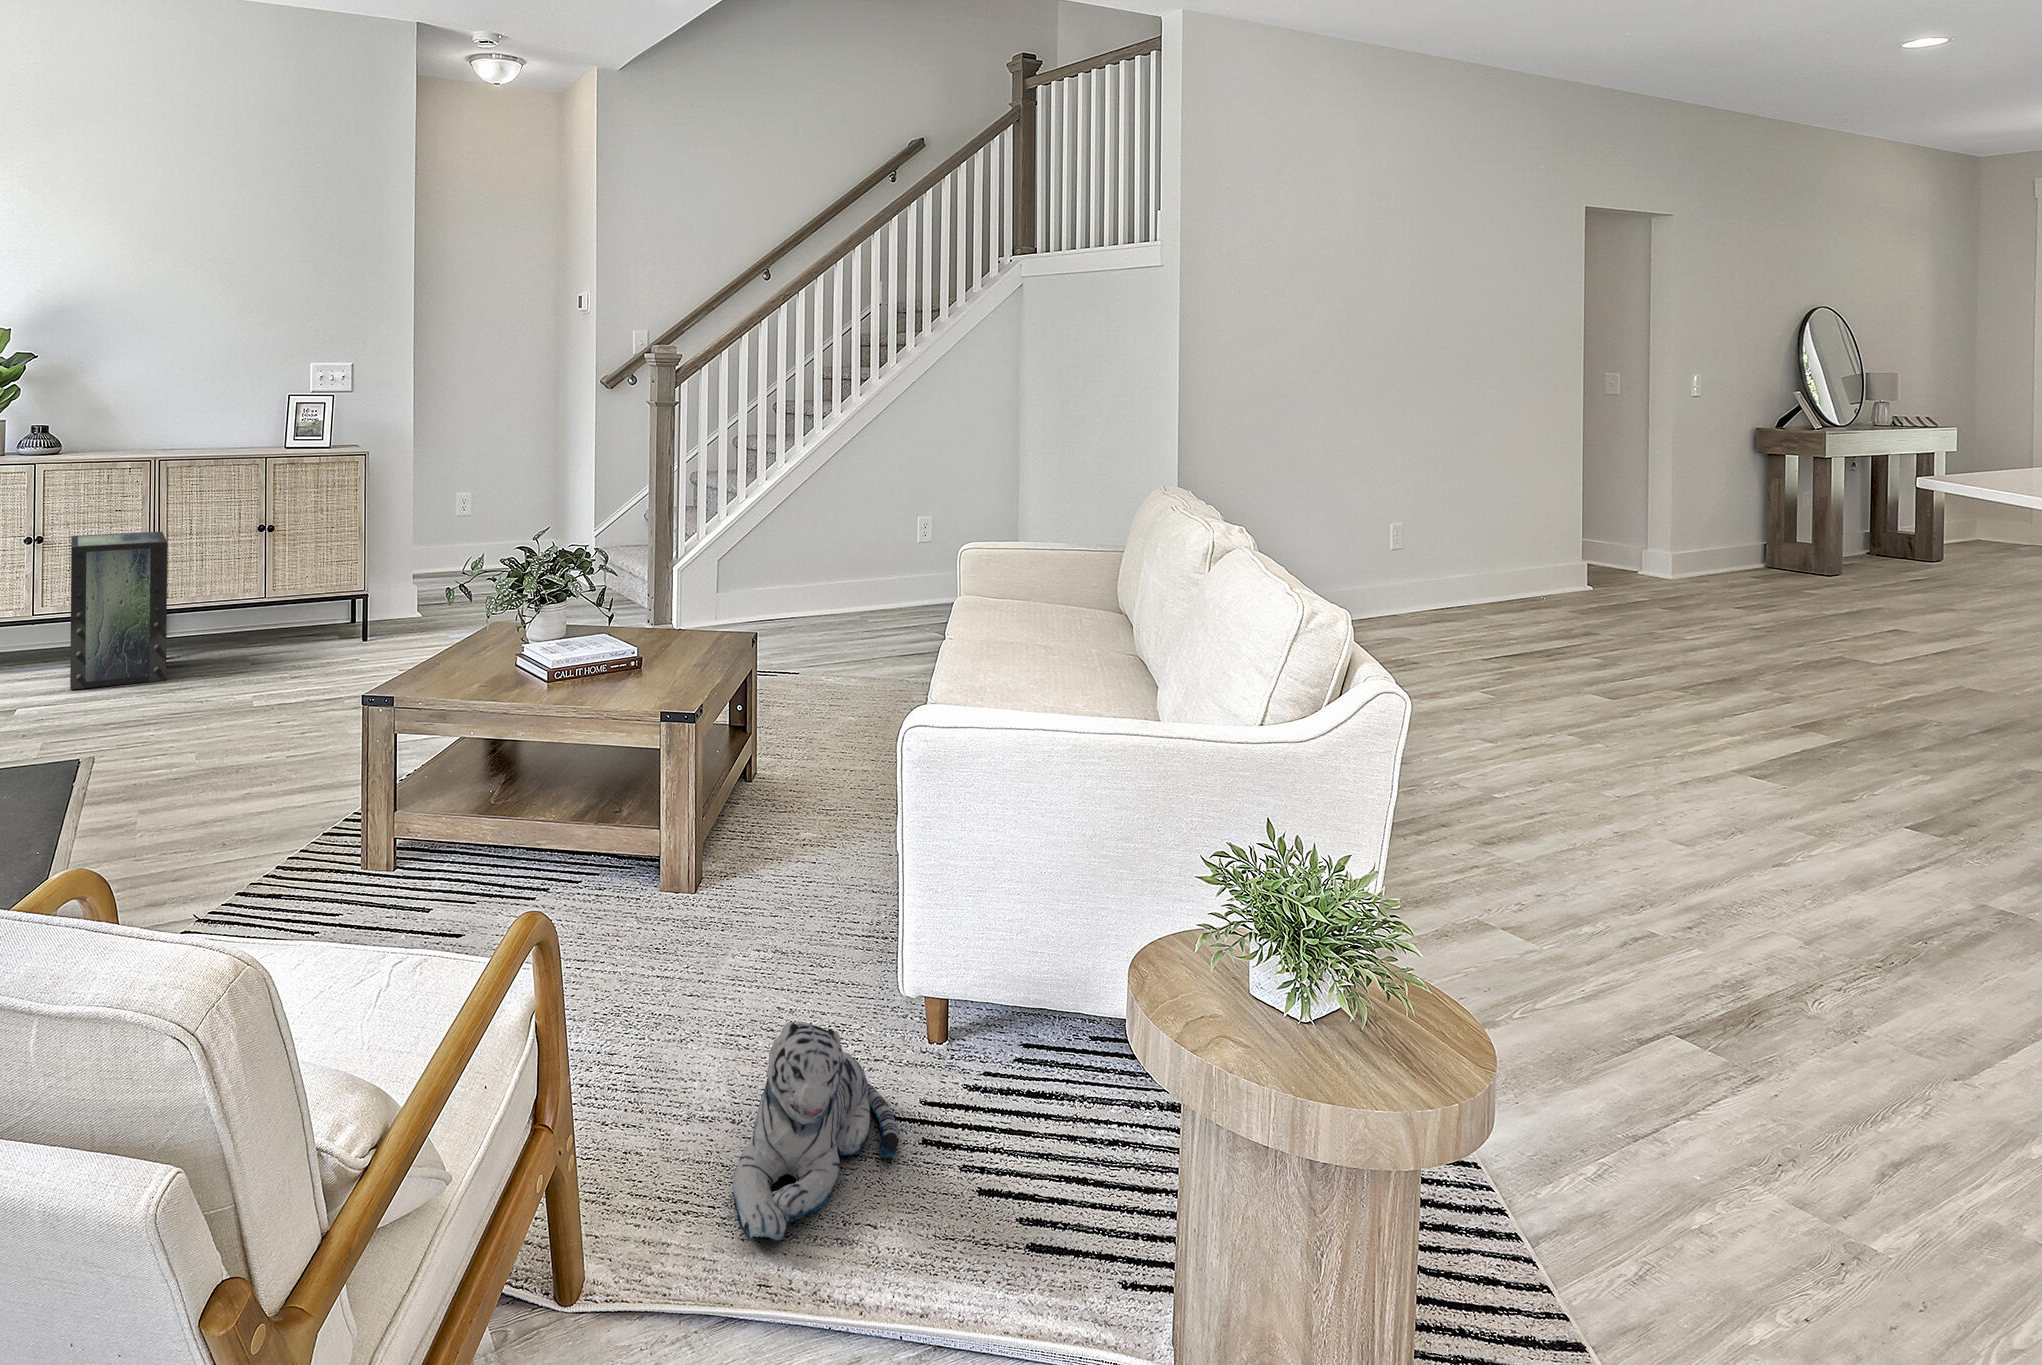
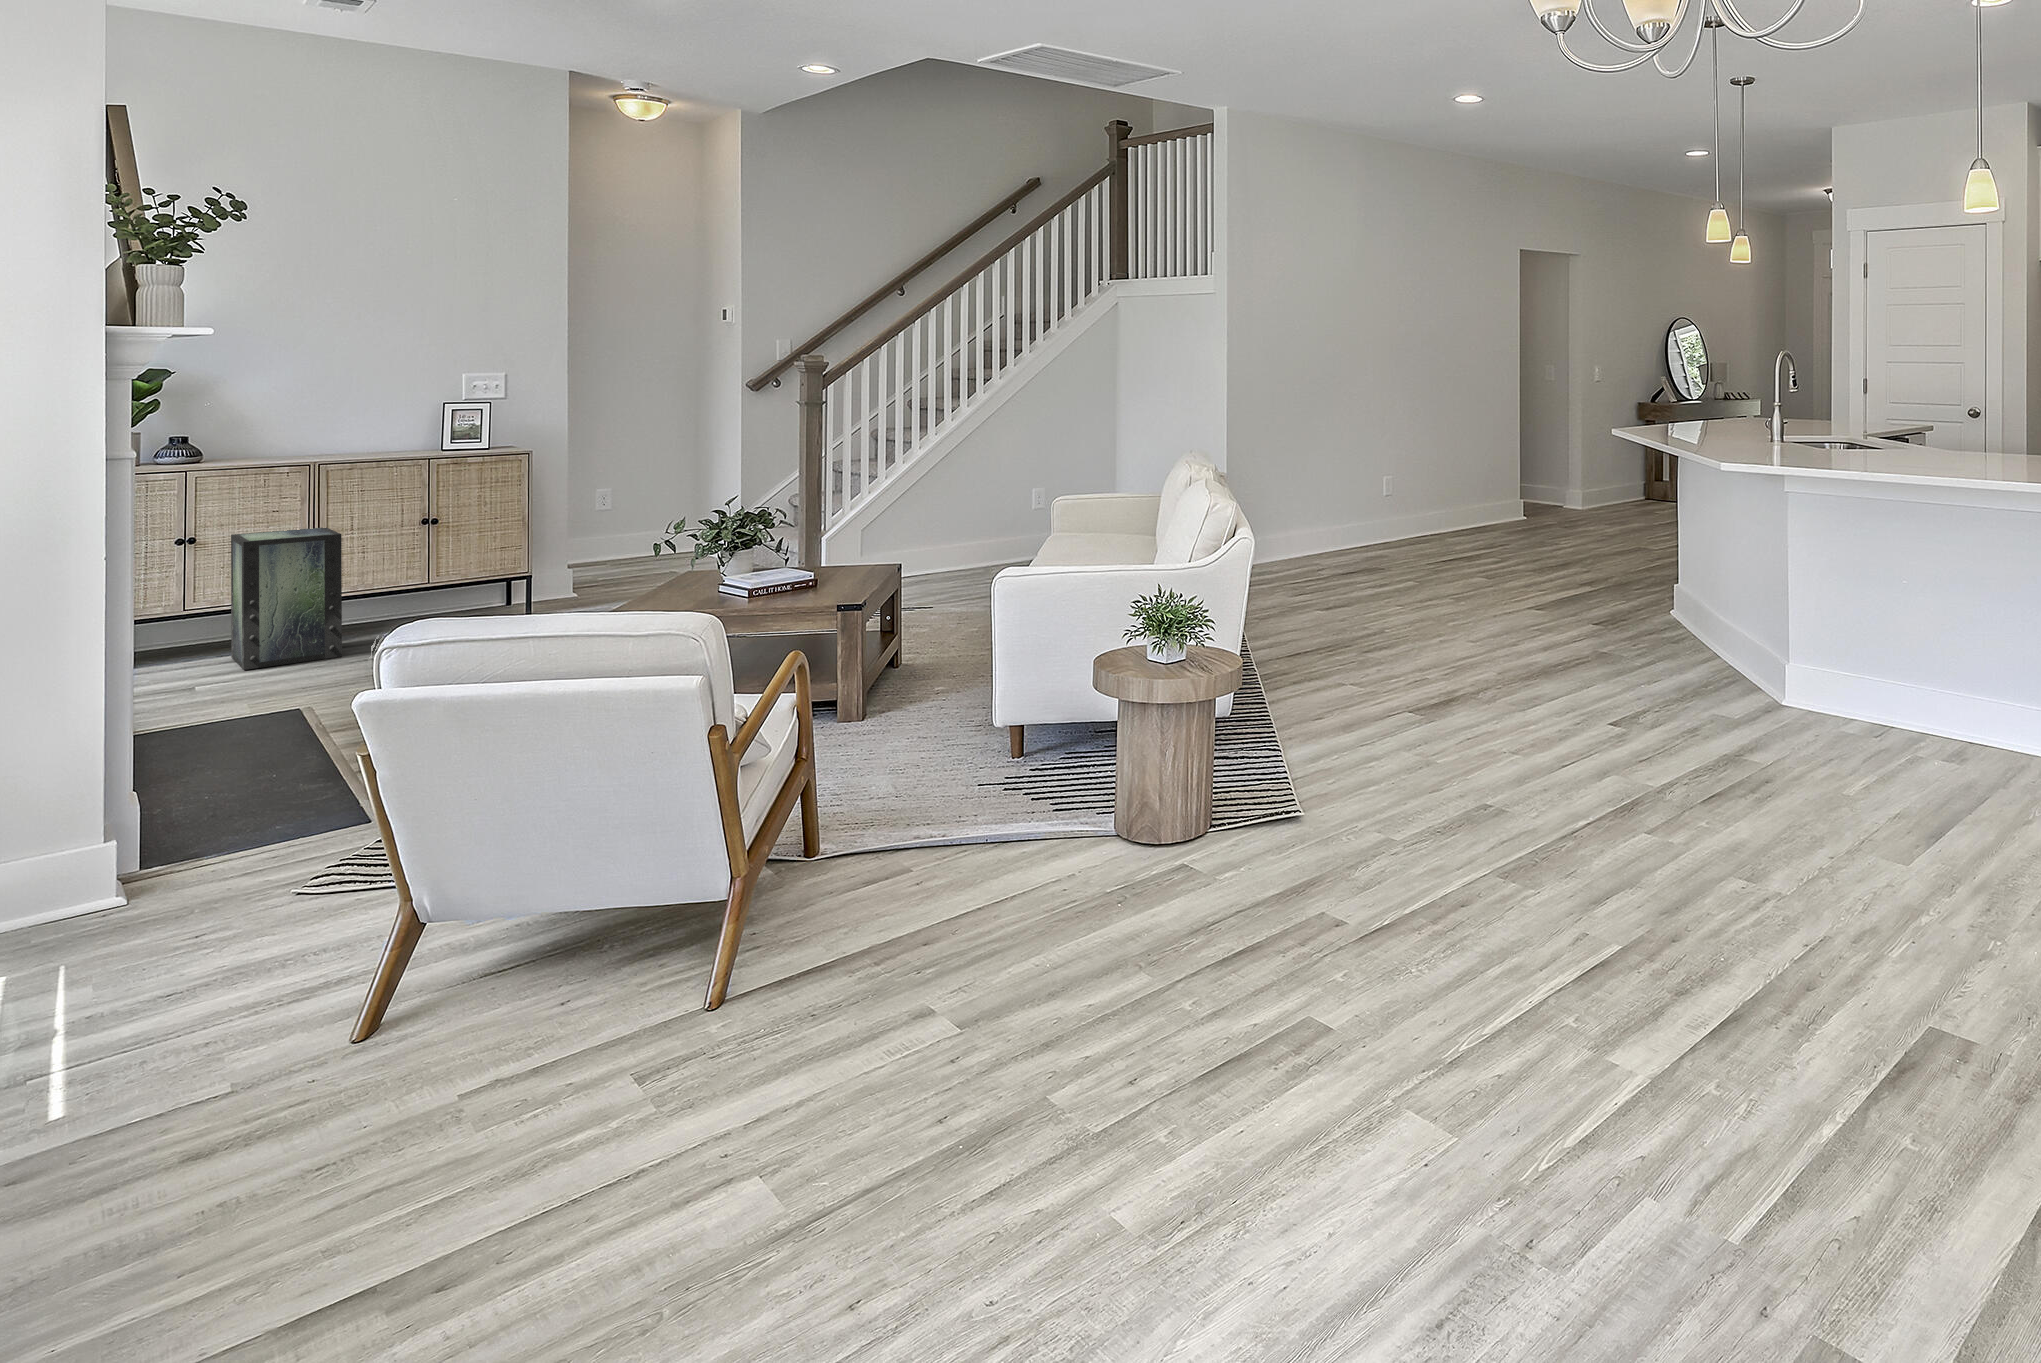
plush toy: present [733,1022,899,1241] -> none [905,744,1003,850]

